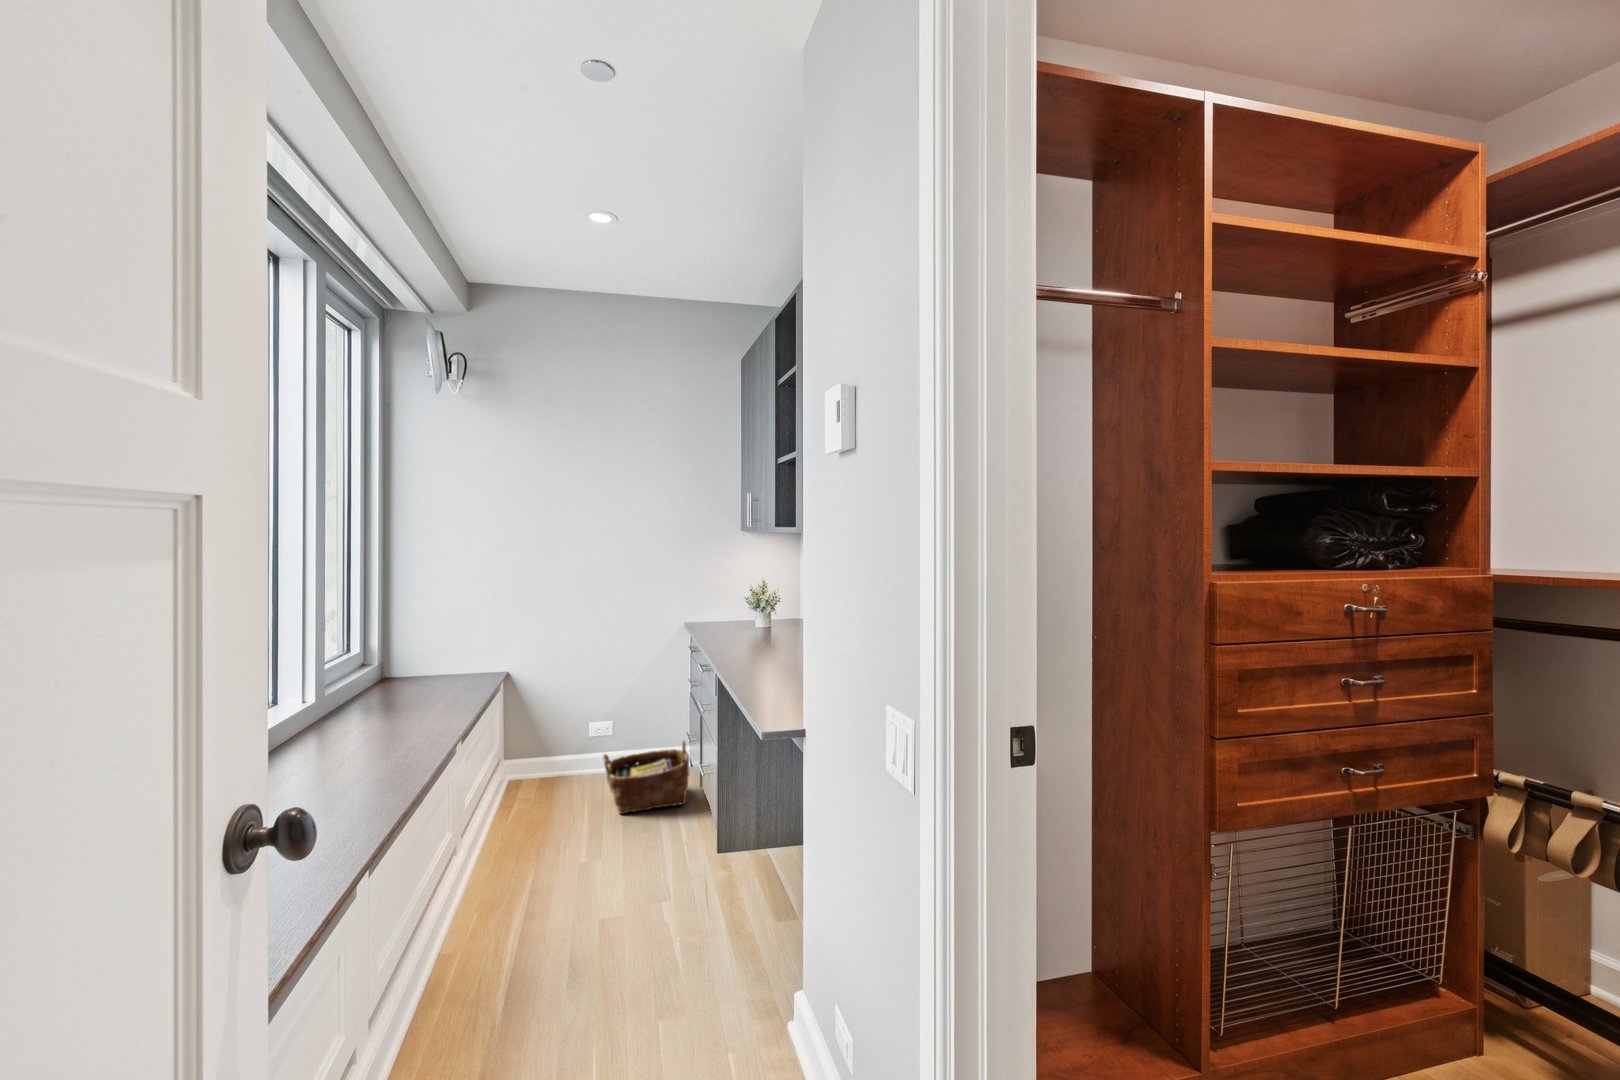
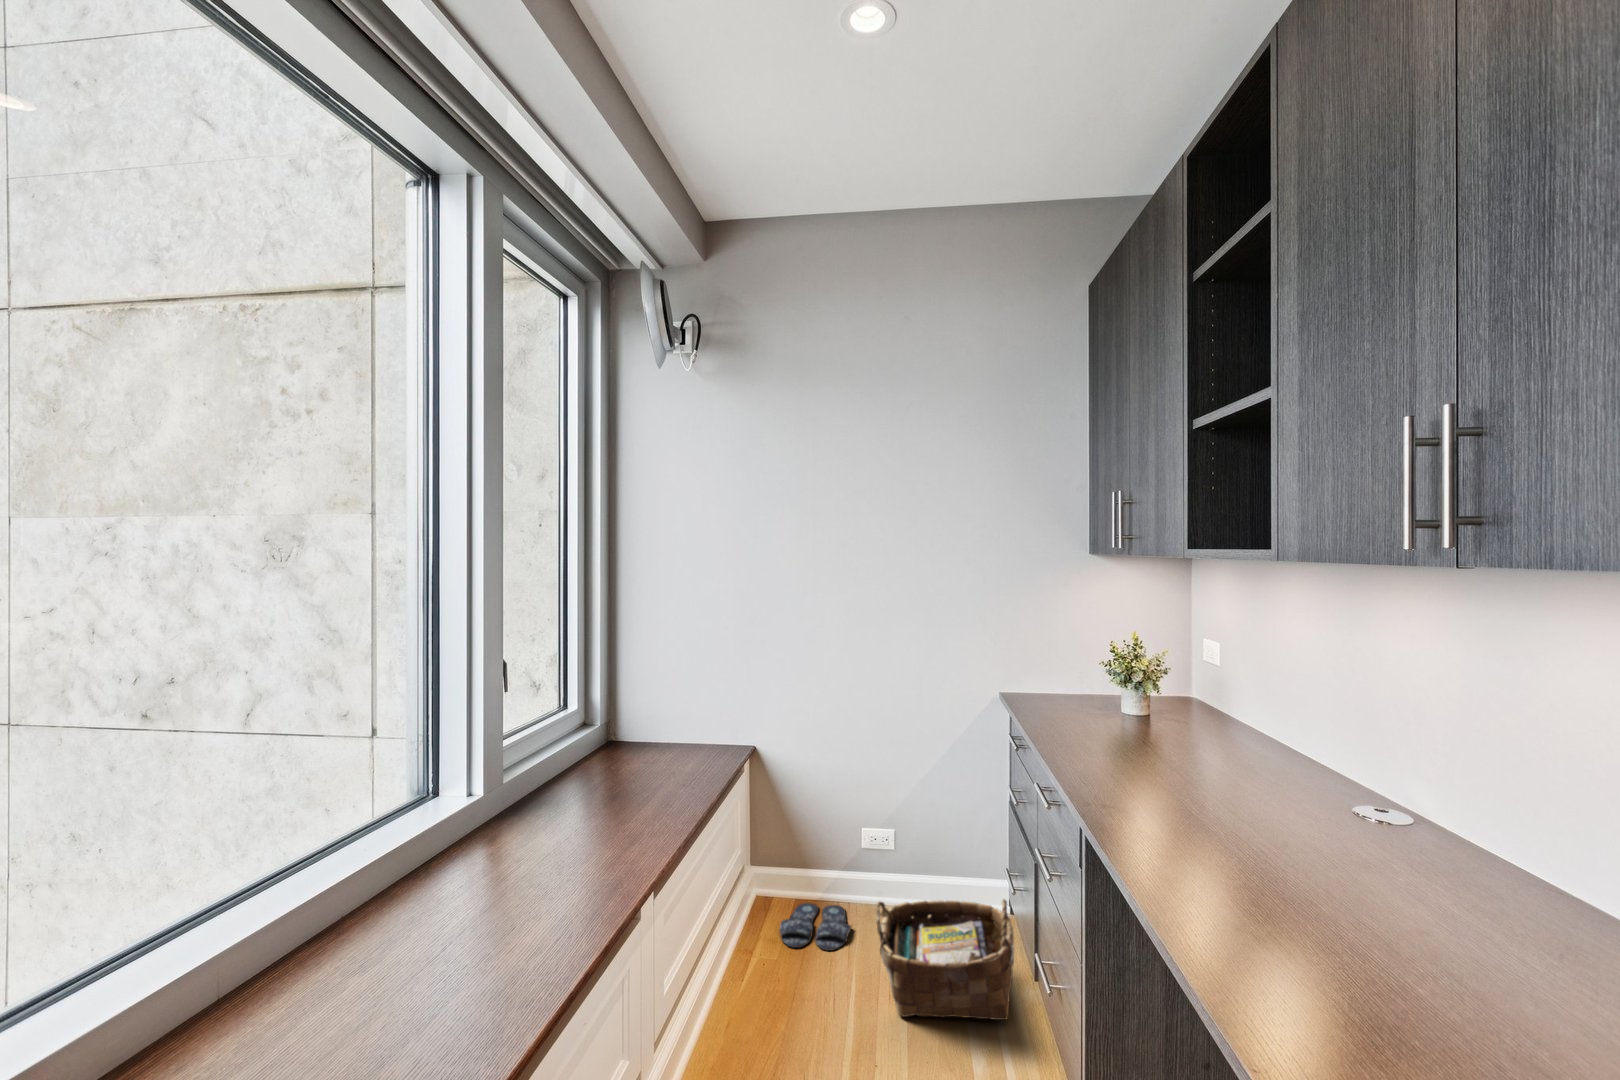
slippers: none [531,778,583,800] -> present [780,903,851,951]

